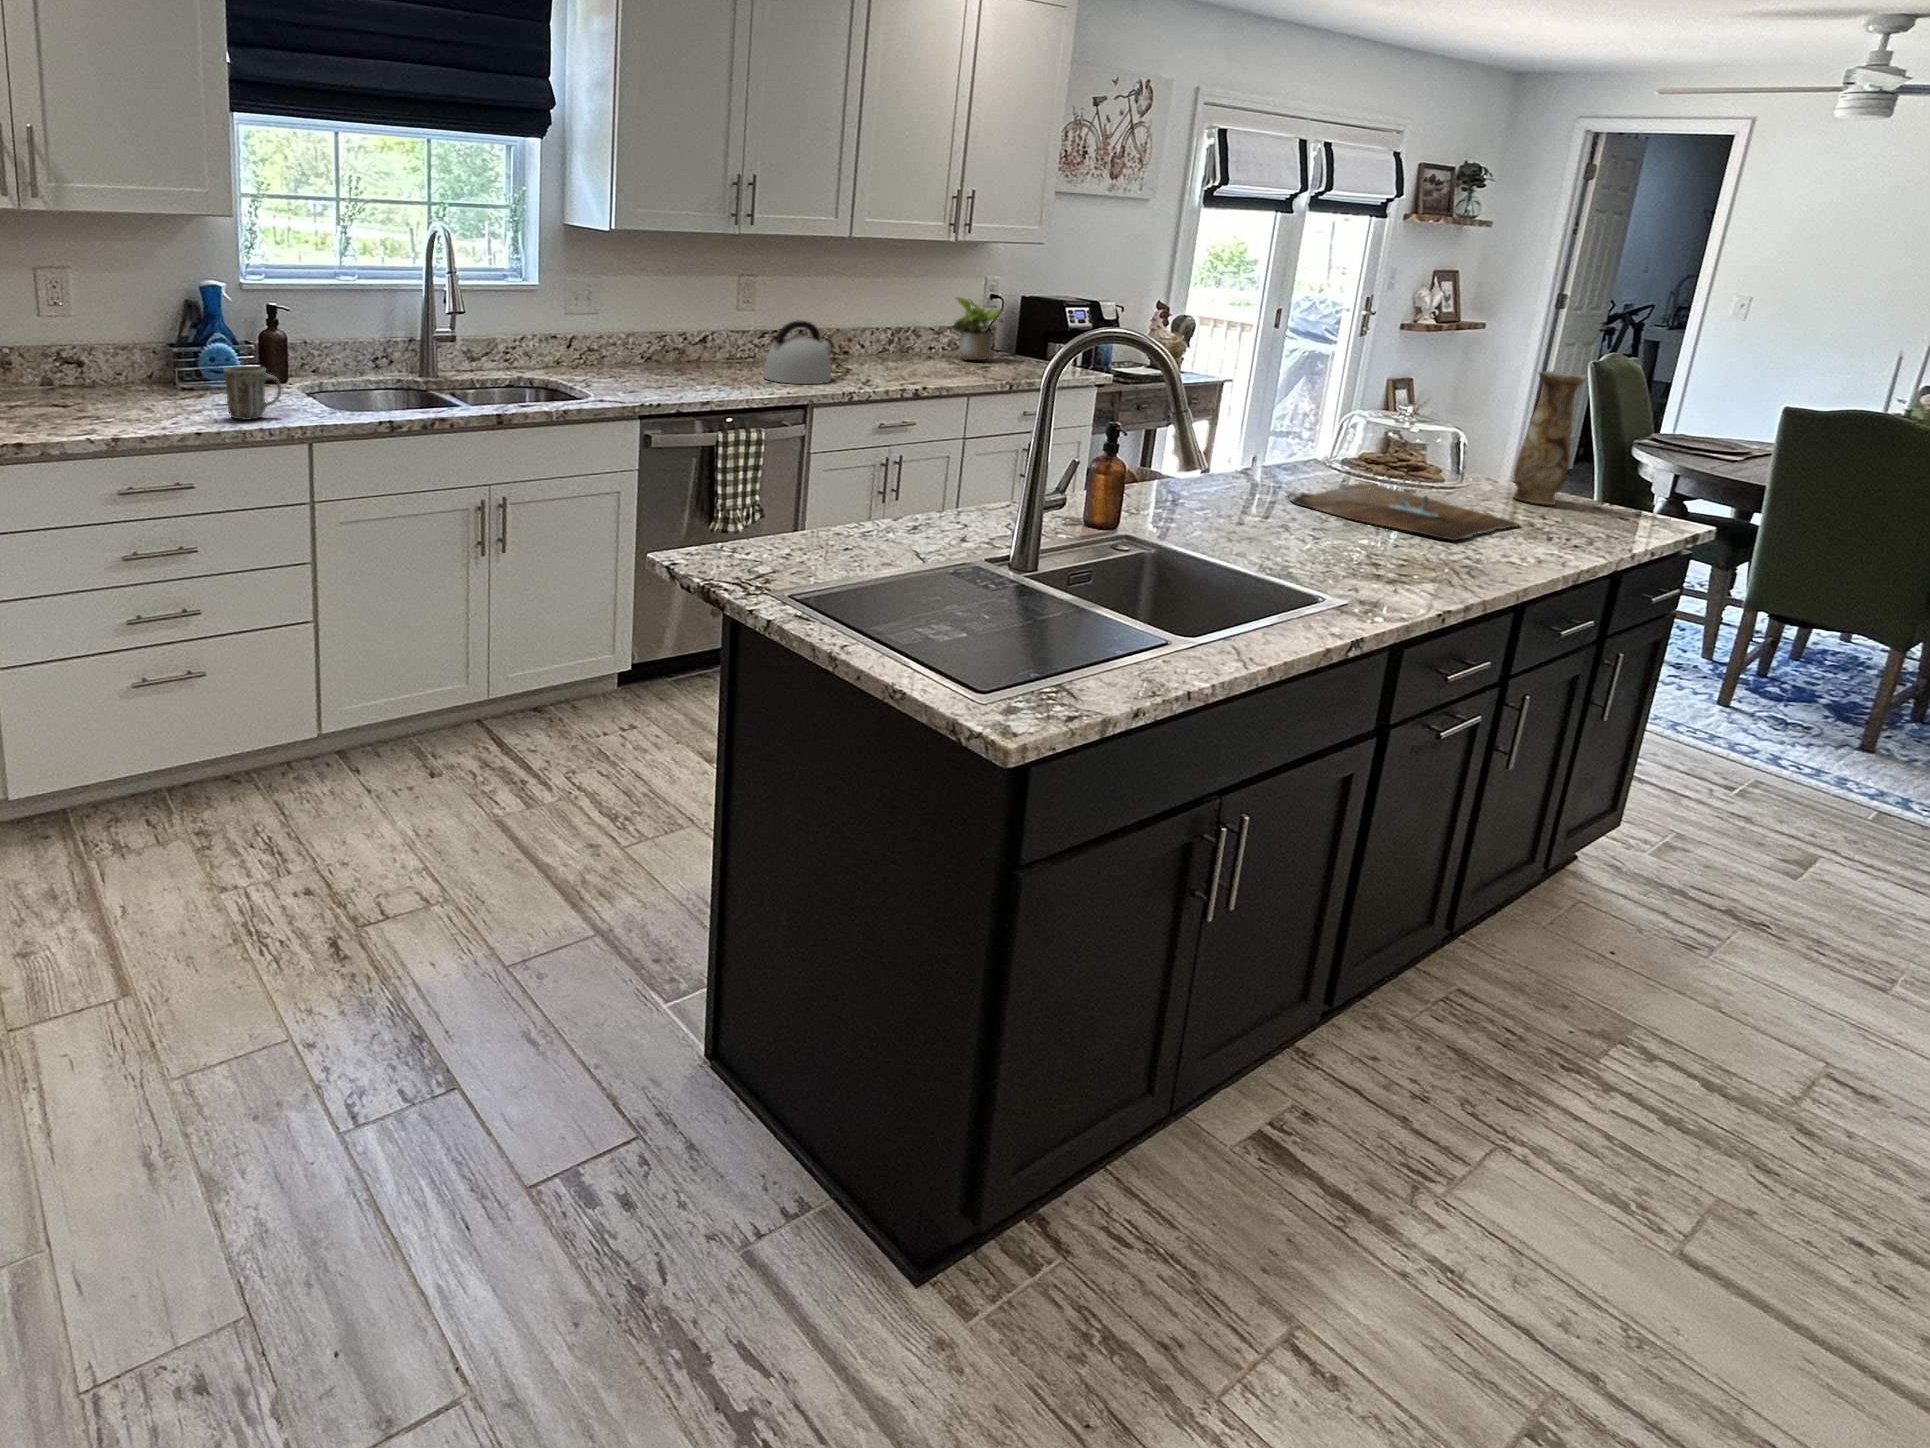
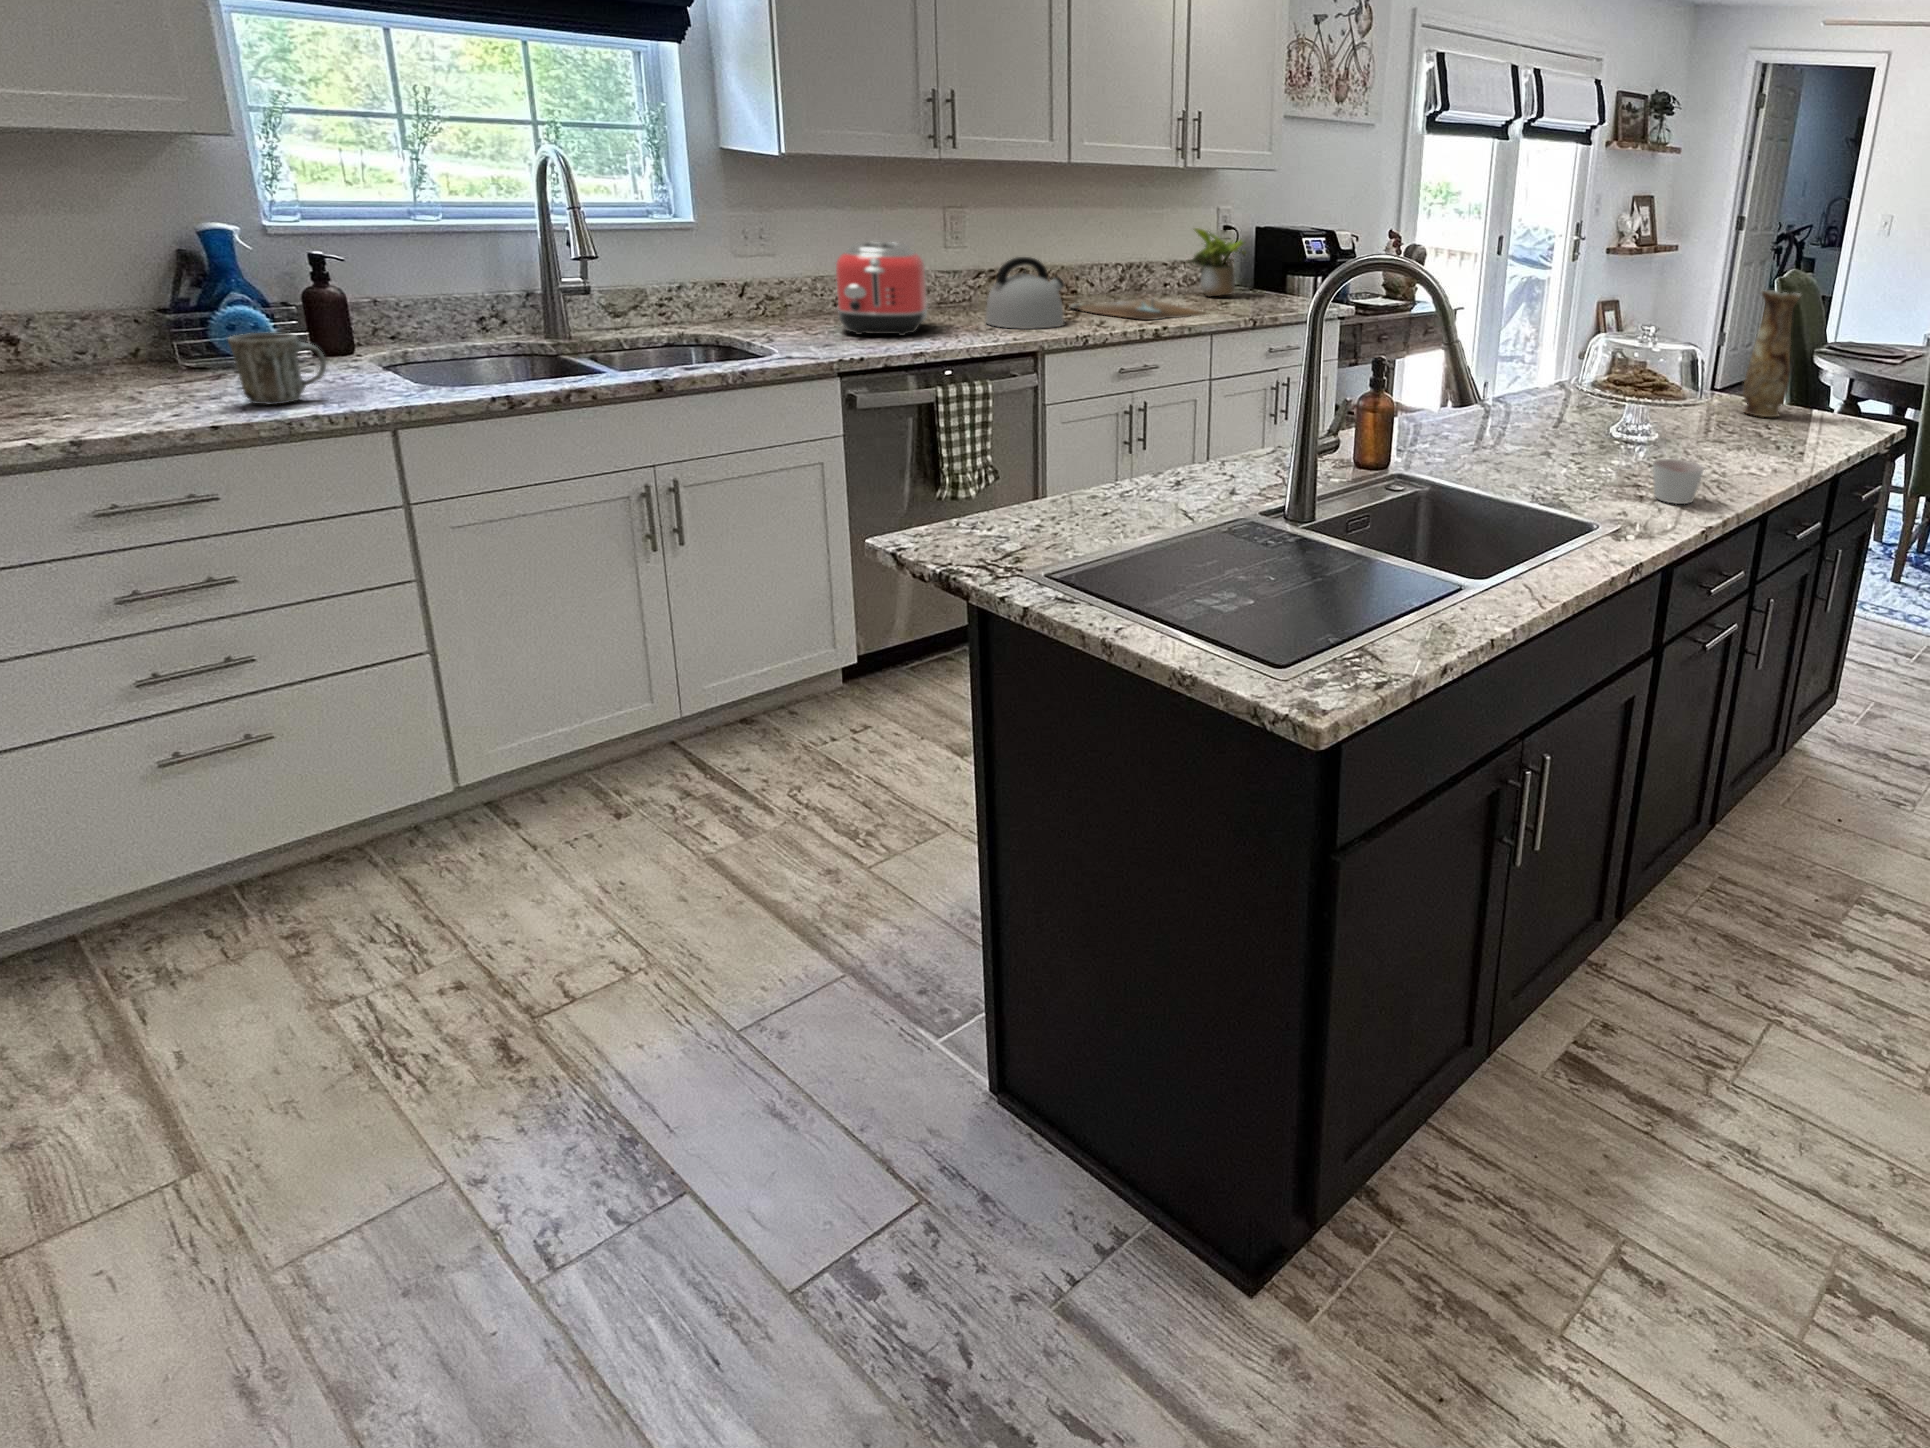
toaster: none [643,305,717,386] -> present [836,242,928,336]
cutting board: present [1288,483,1519,540] -> present [1071,299,1210,320]
candle: none [1388,537,1445,584] -> present [1653,459,1704,504]

